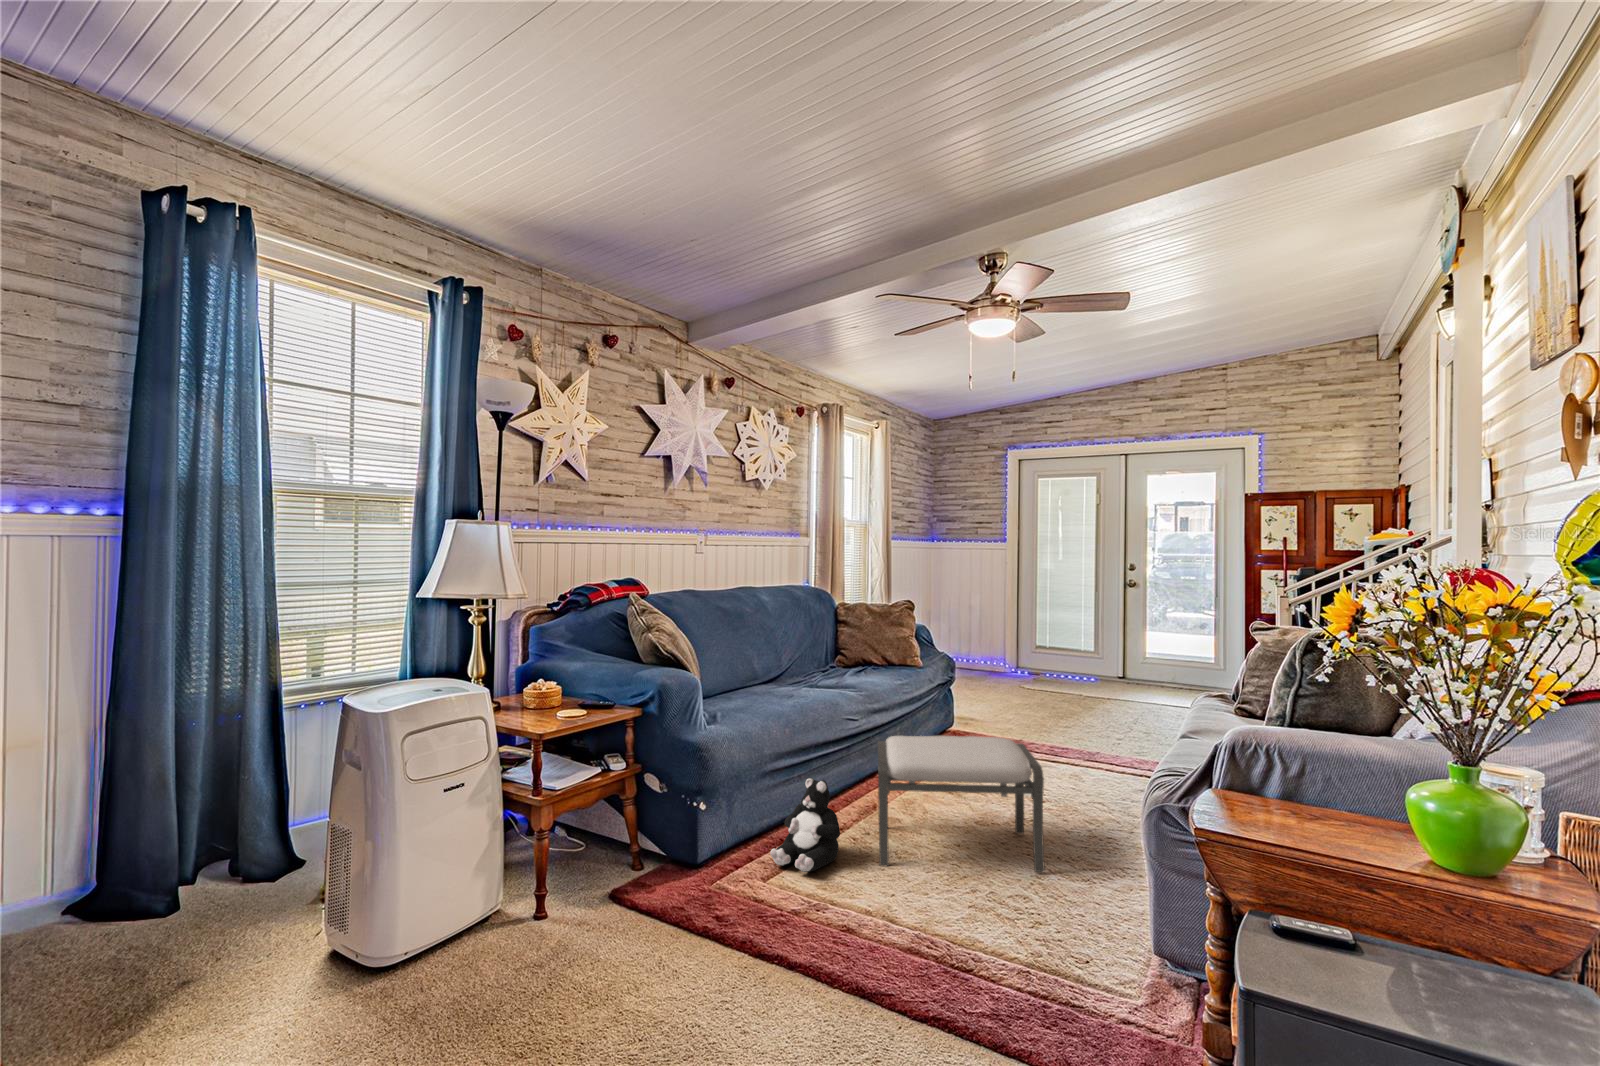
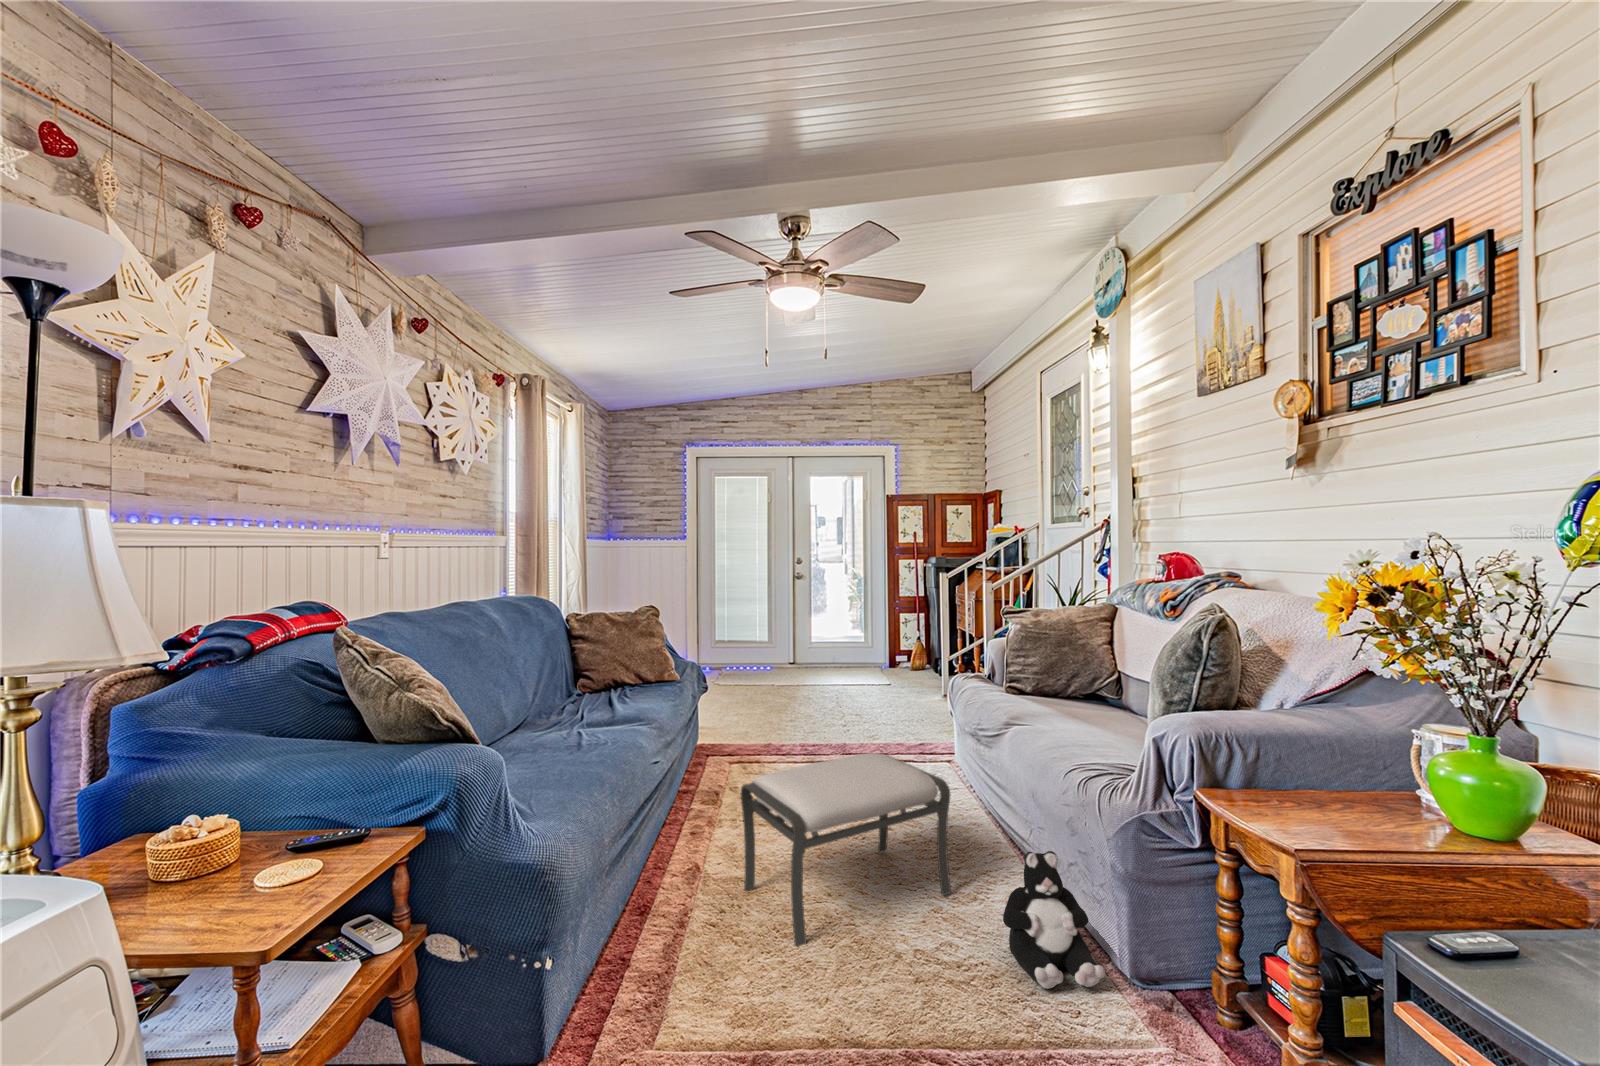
plush toy: present [770,778,840,872] -> present [1003,851,1105,989]

